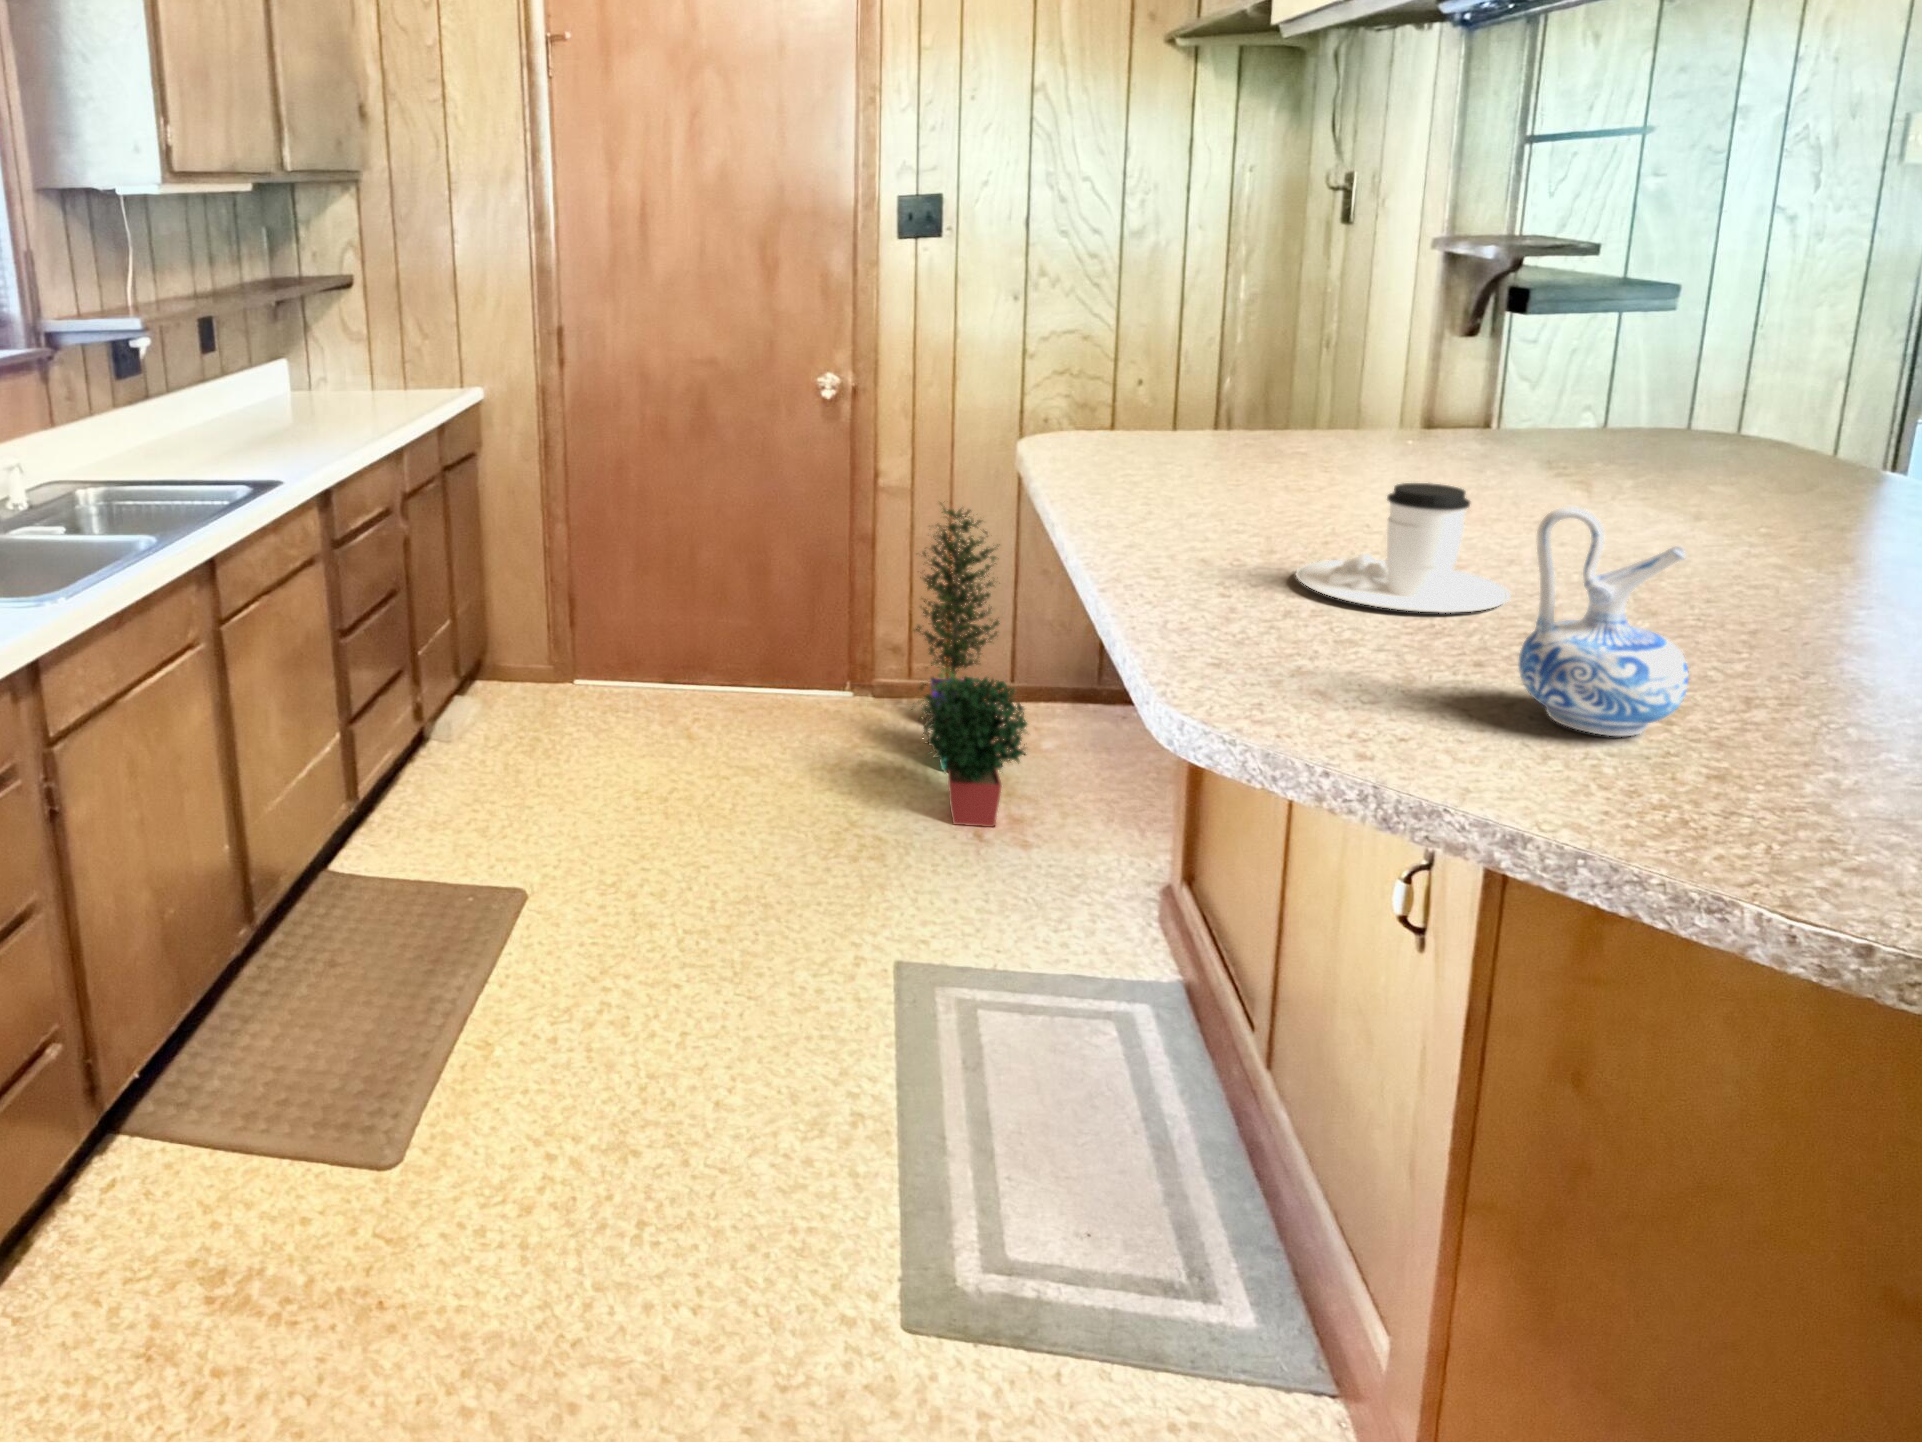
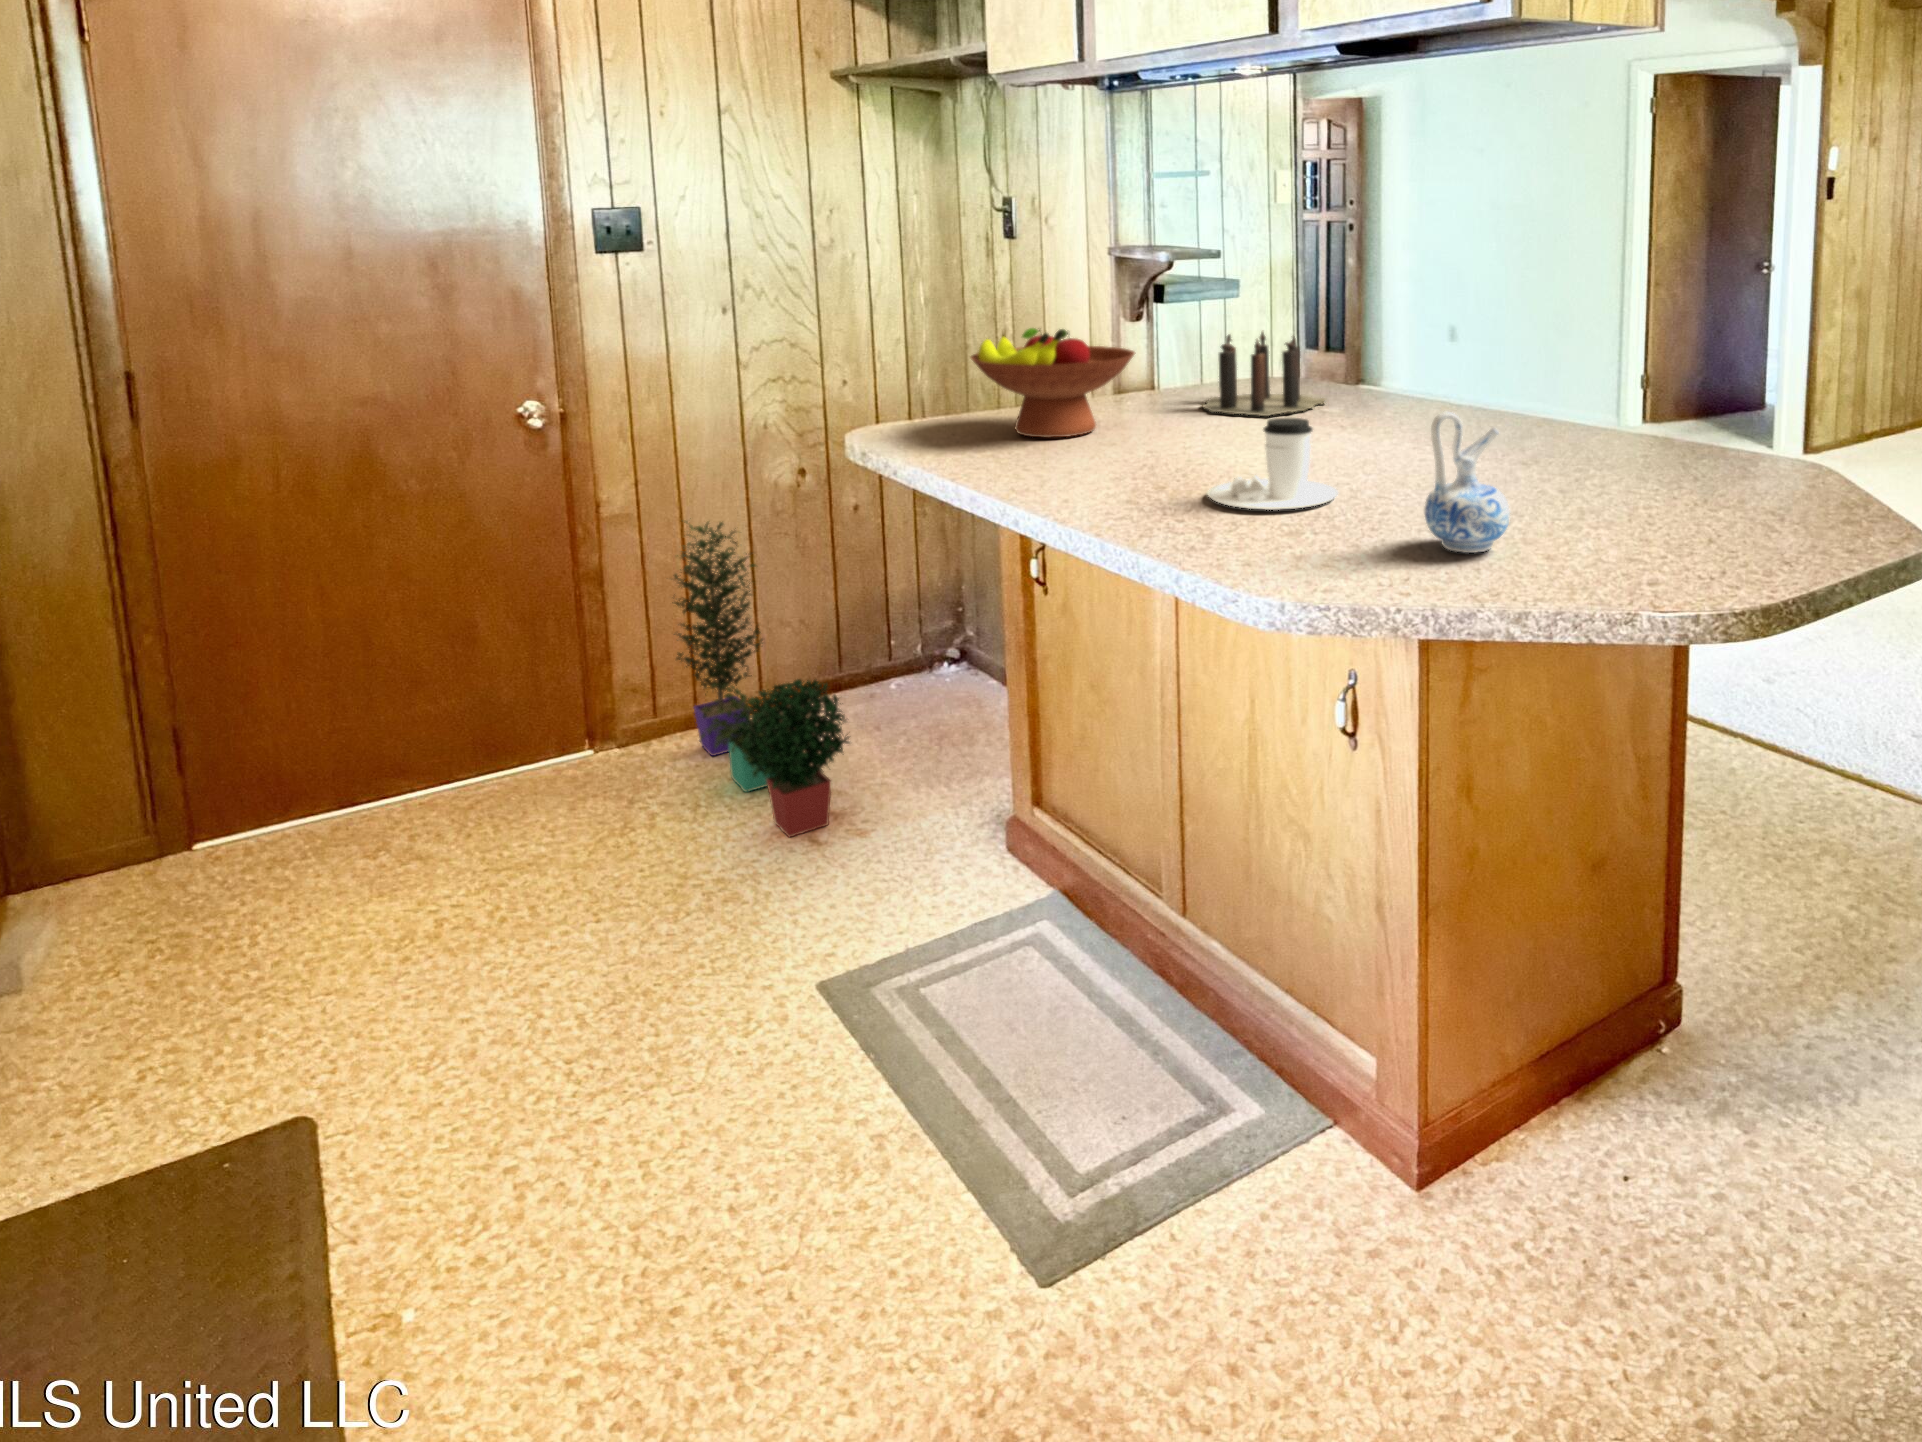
fruit bowl: none [1145,335,1373,472] -> present [971,328,1135,437]
candle: none [1477,359,1740,486] -> present [1202,332,1325,416]

